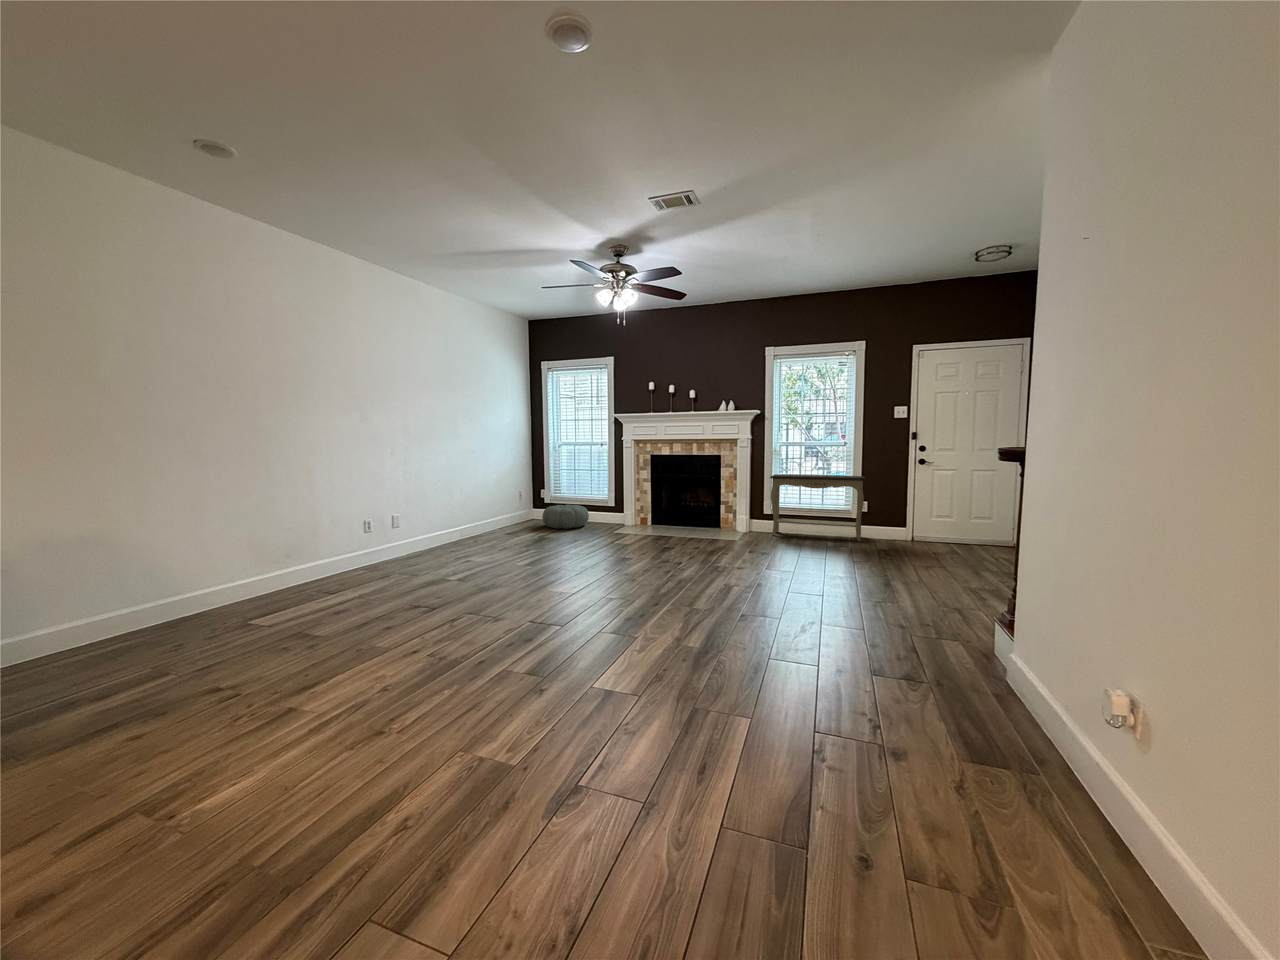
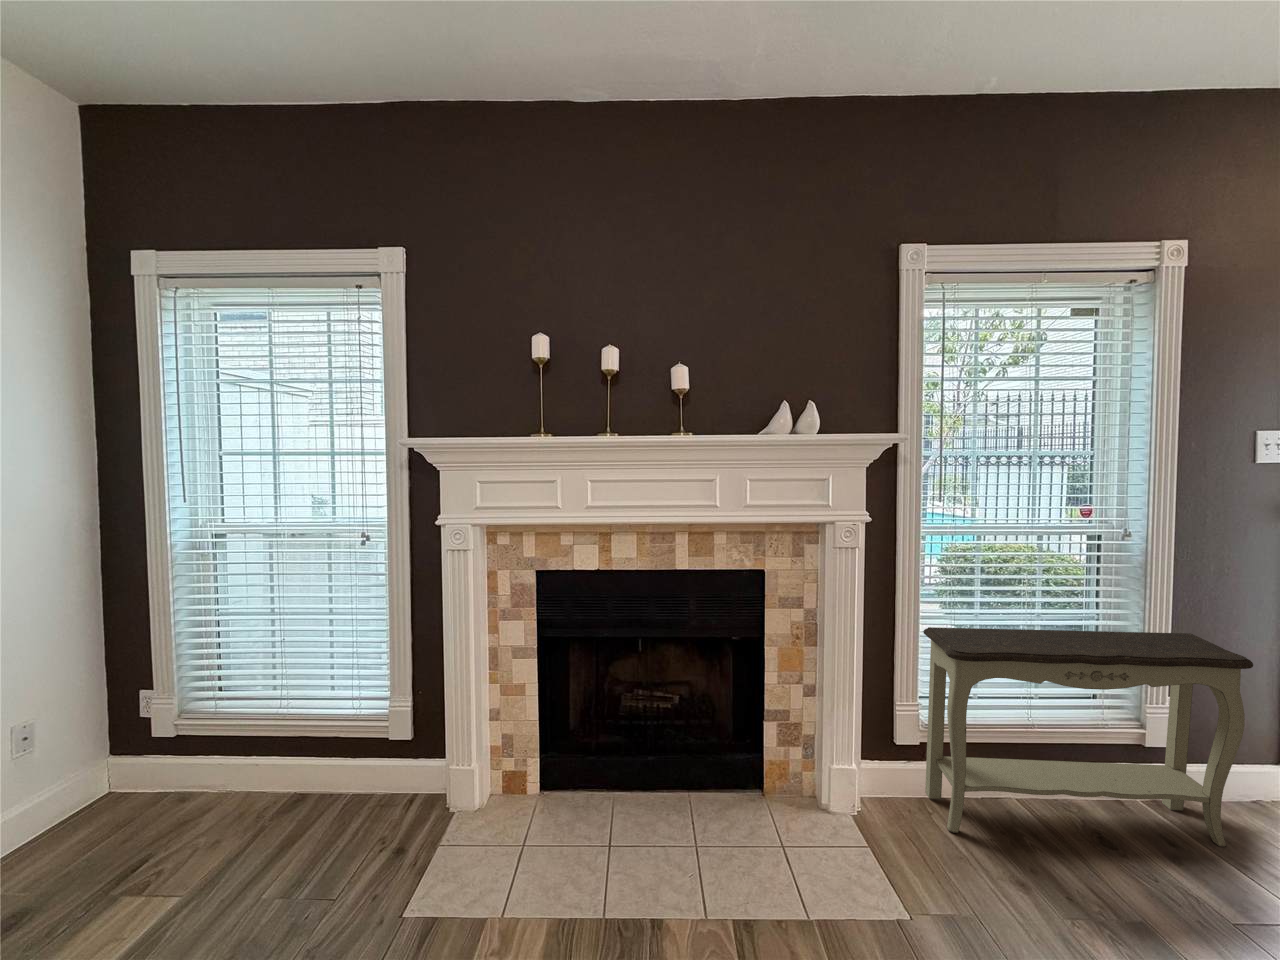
pouf: present [542,505,589,529] -> none [124,746,325,888]

